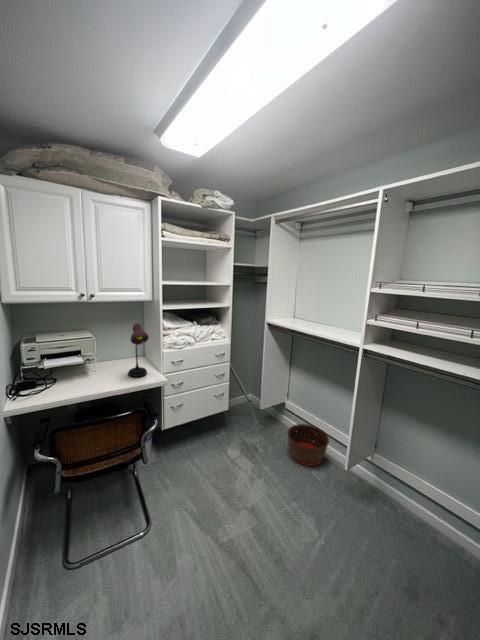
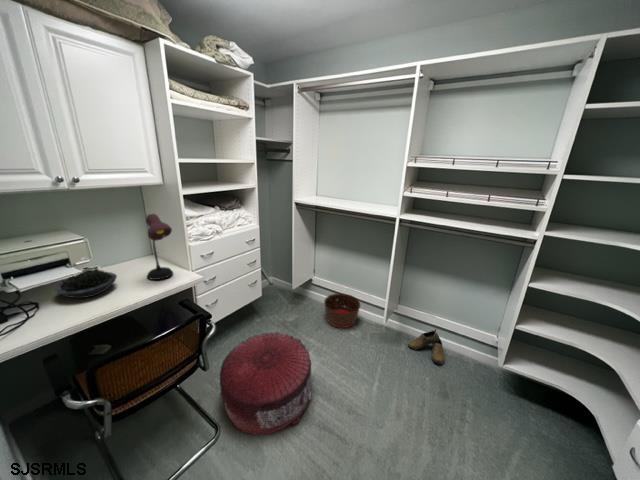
succulent plant: none [68,359,107,381] -> present [55,268,117,298]
pouf: none [158,445,250,549] -> present [220,331,311,435]
shoe: none [380,496,430,548] -> present [408,329,444,364]

